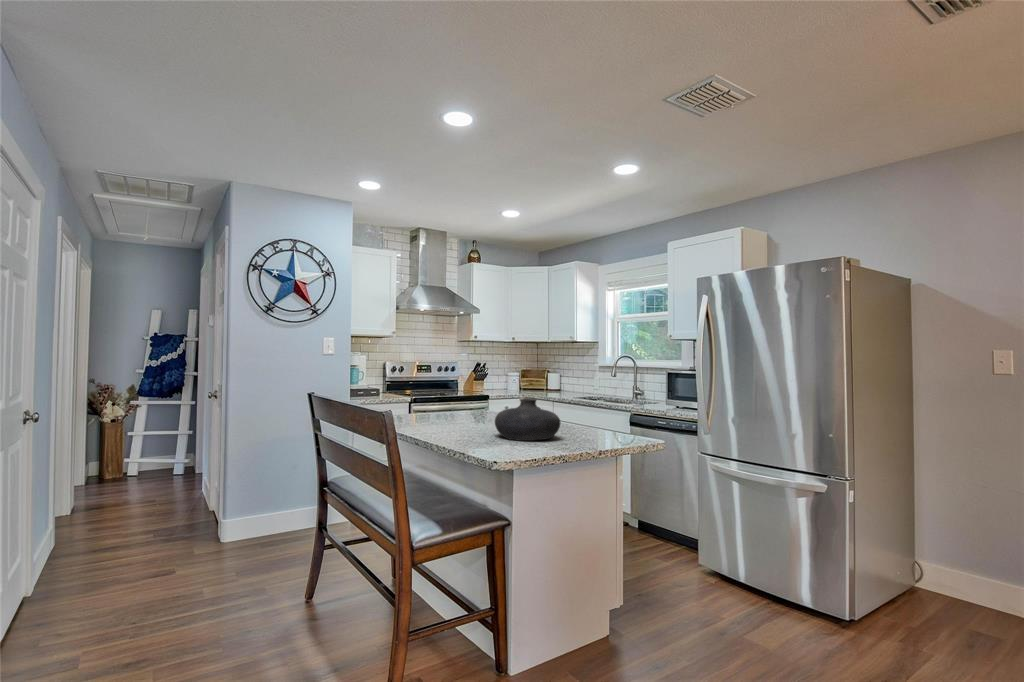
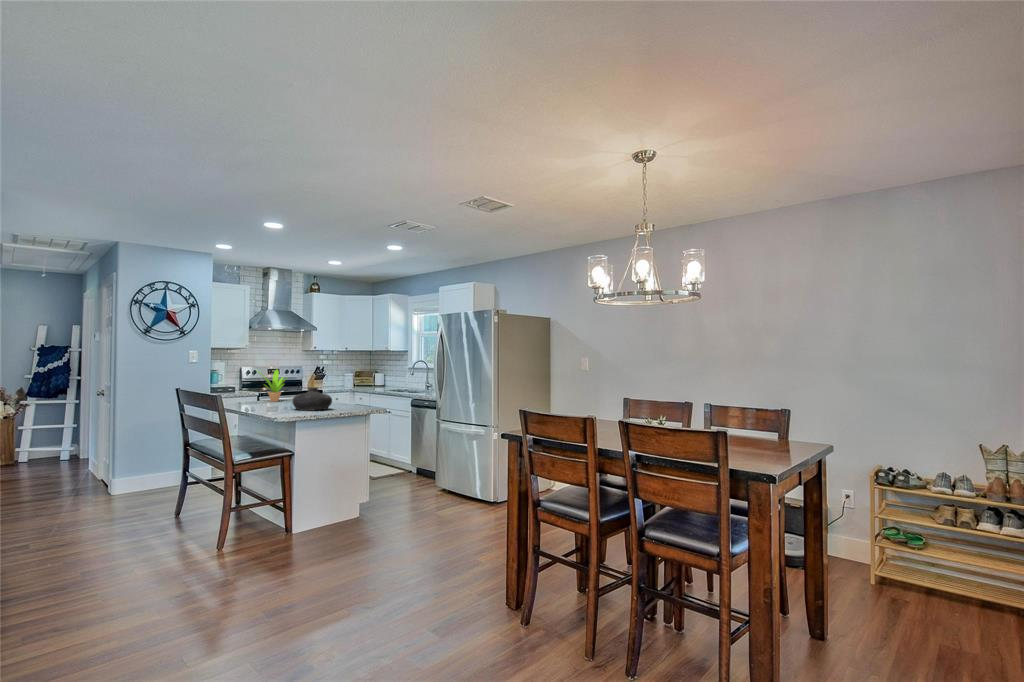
potted plant: none [418,366,466,416] -> present [258,369,287,402]

